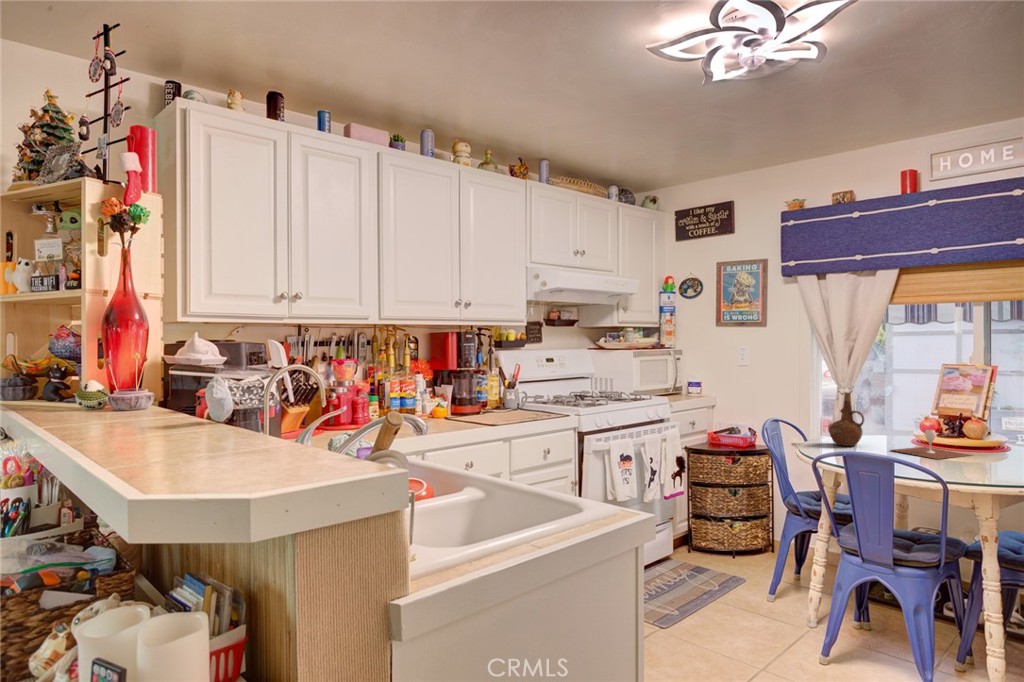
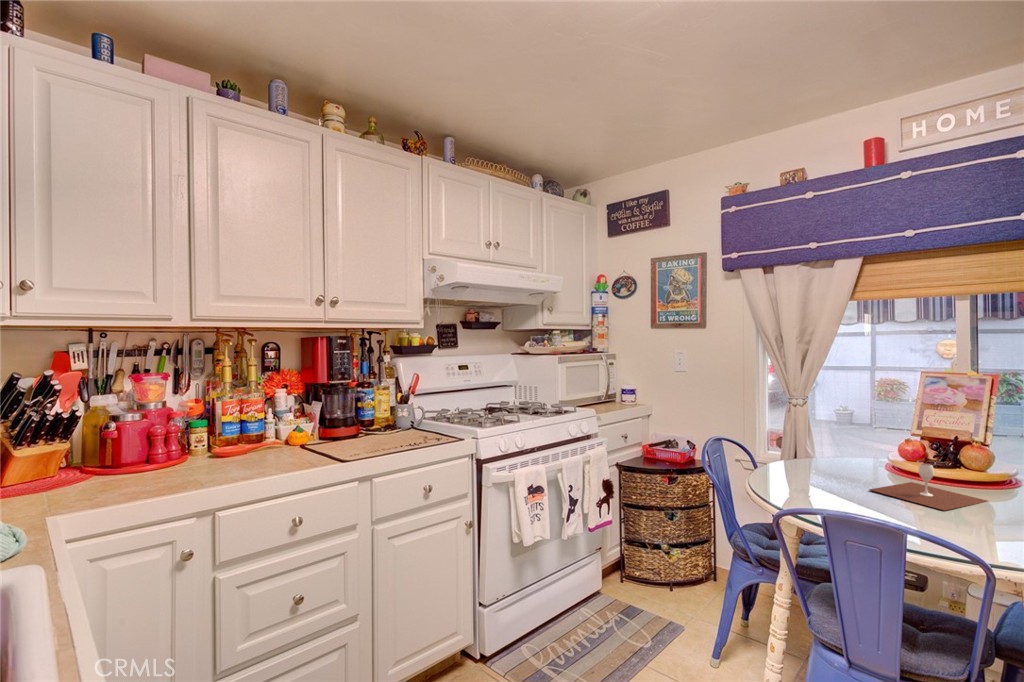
ceramic pitcher: present [829,393,864,446] -> none [786,410,832,481]

